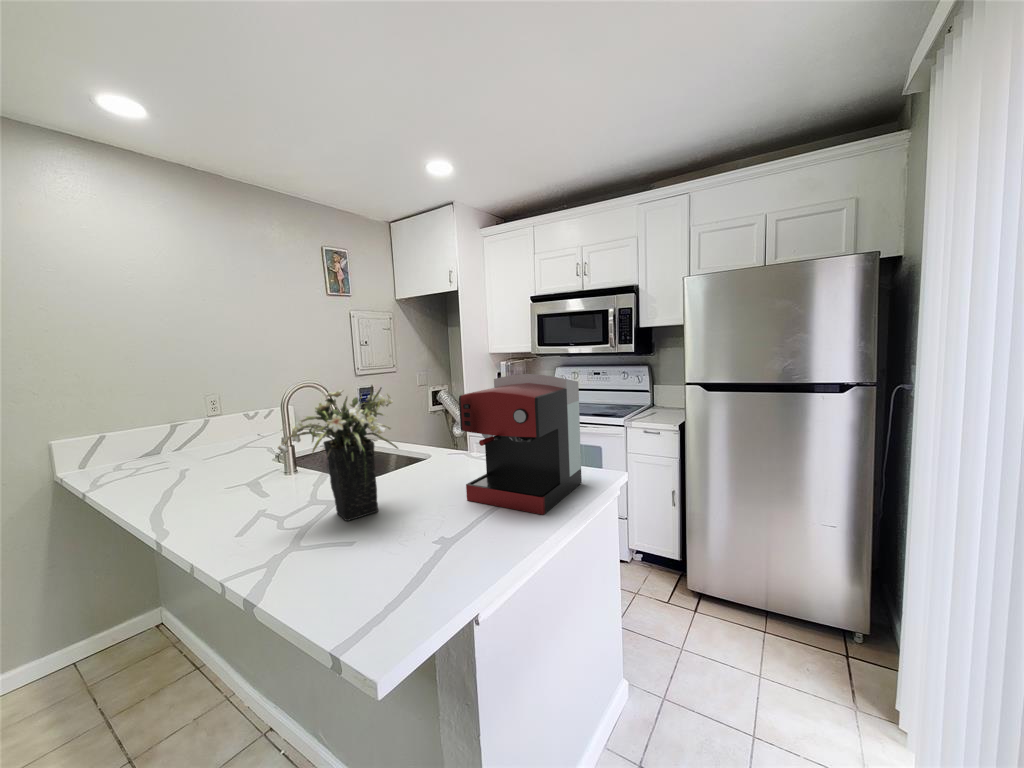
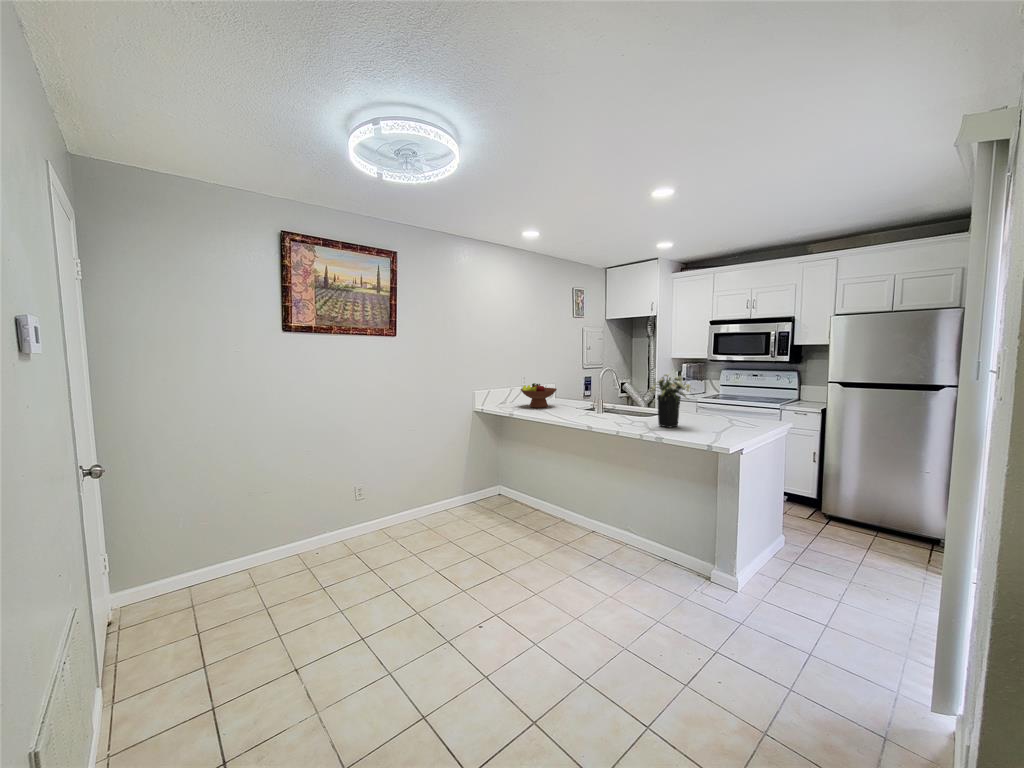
coffee maker: present [459,374,582,515] -> none [716,371,772,431]
fruit bowl: none [157,411,245,459] -> present [521,383,557,408]

